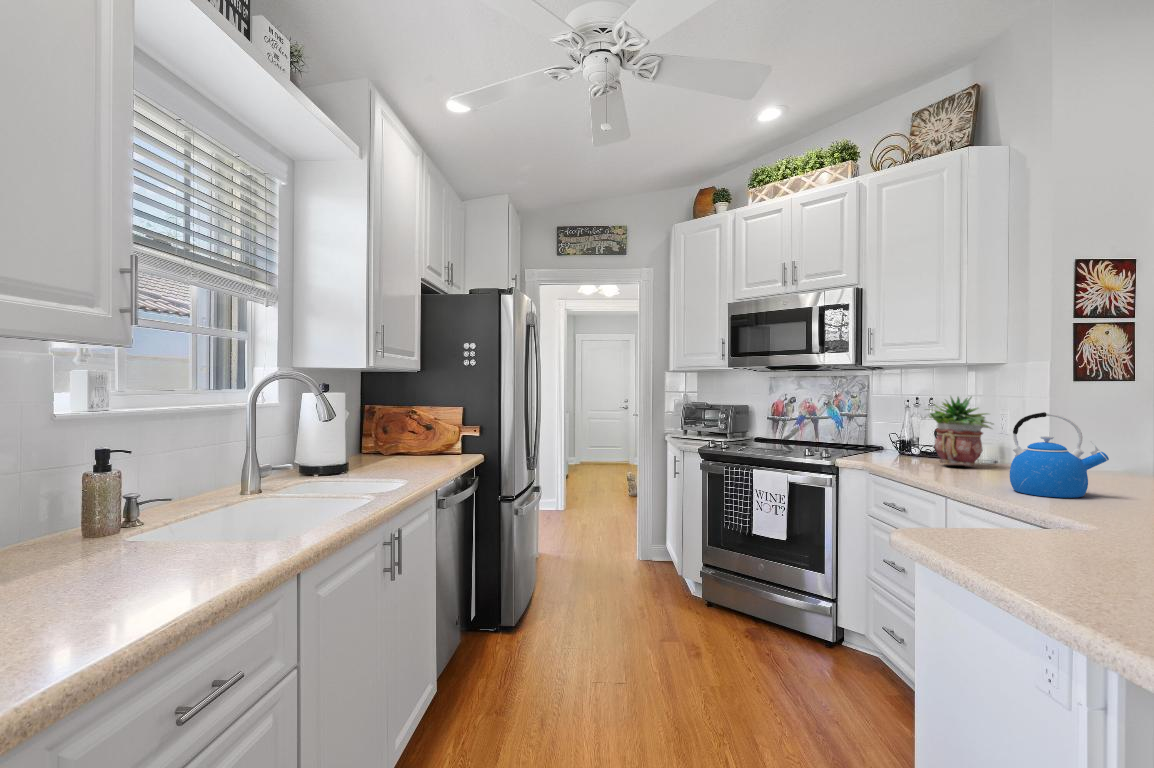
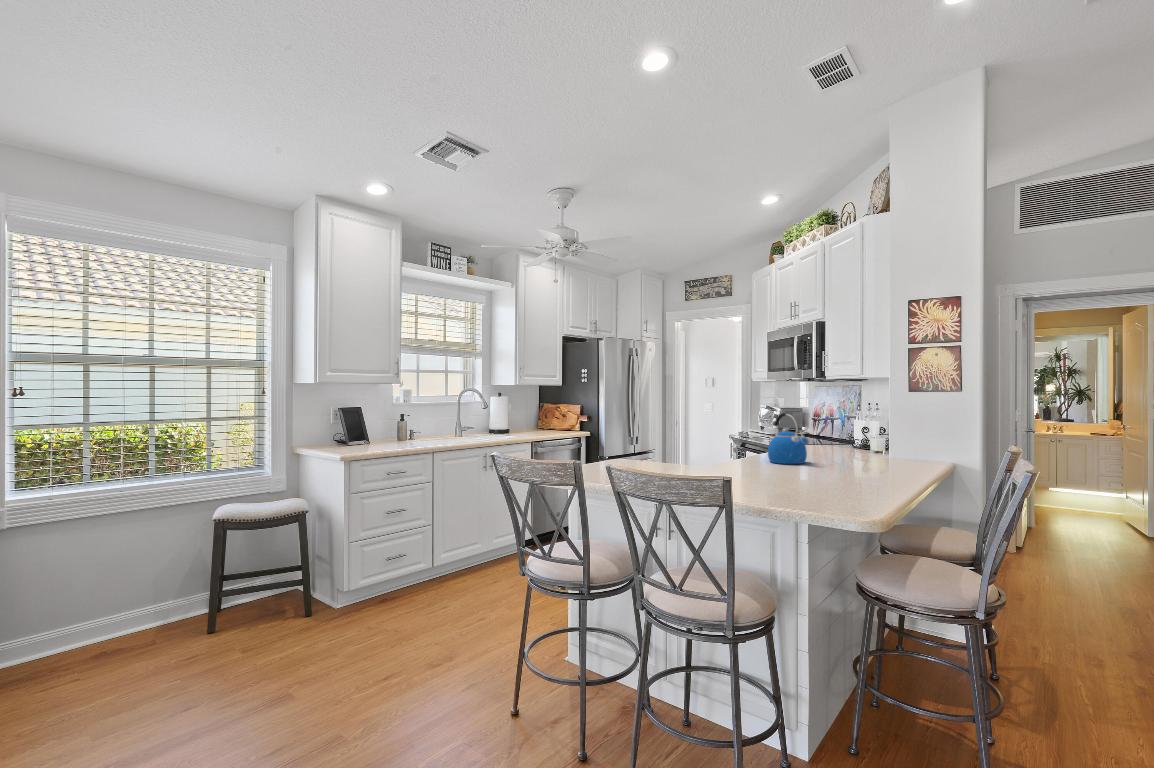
potted plant: present [926,397,993,466] -> none [815,401,863,452]

